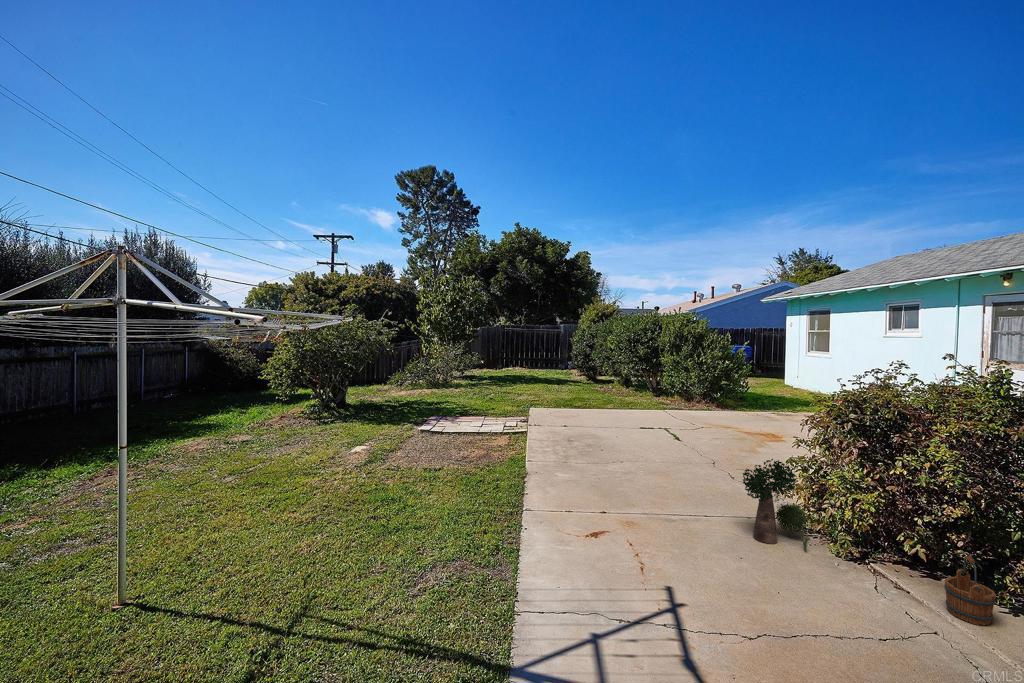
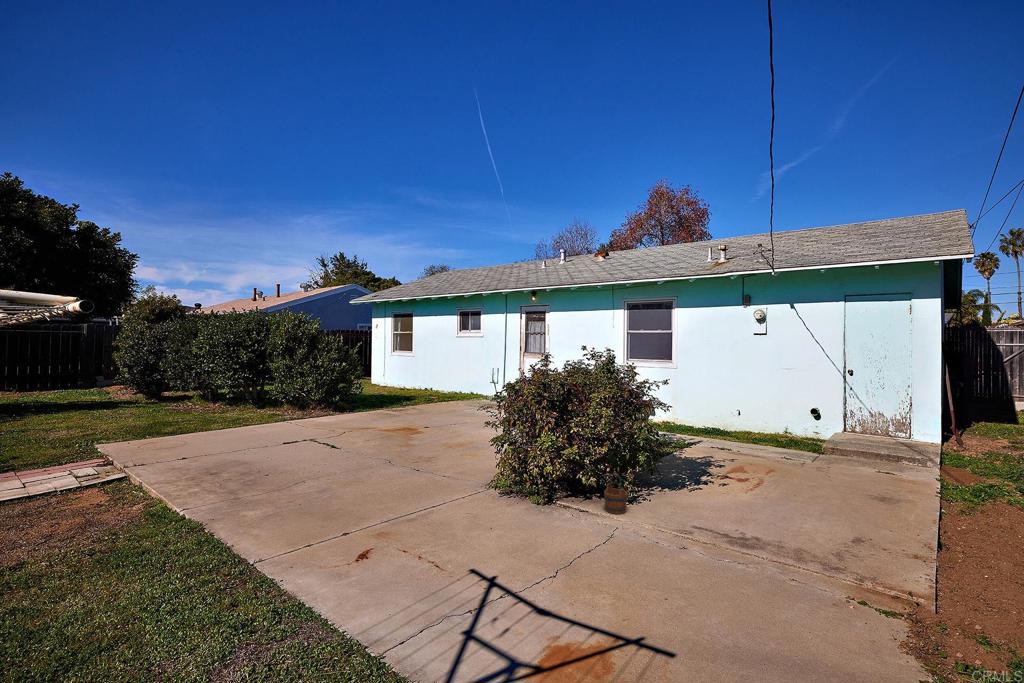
potted plant: present [743,459,810,552] -> none [470,437,523,510]

